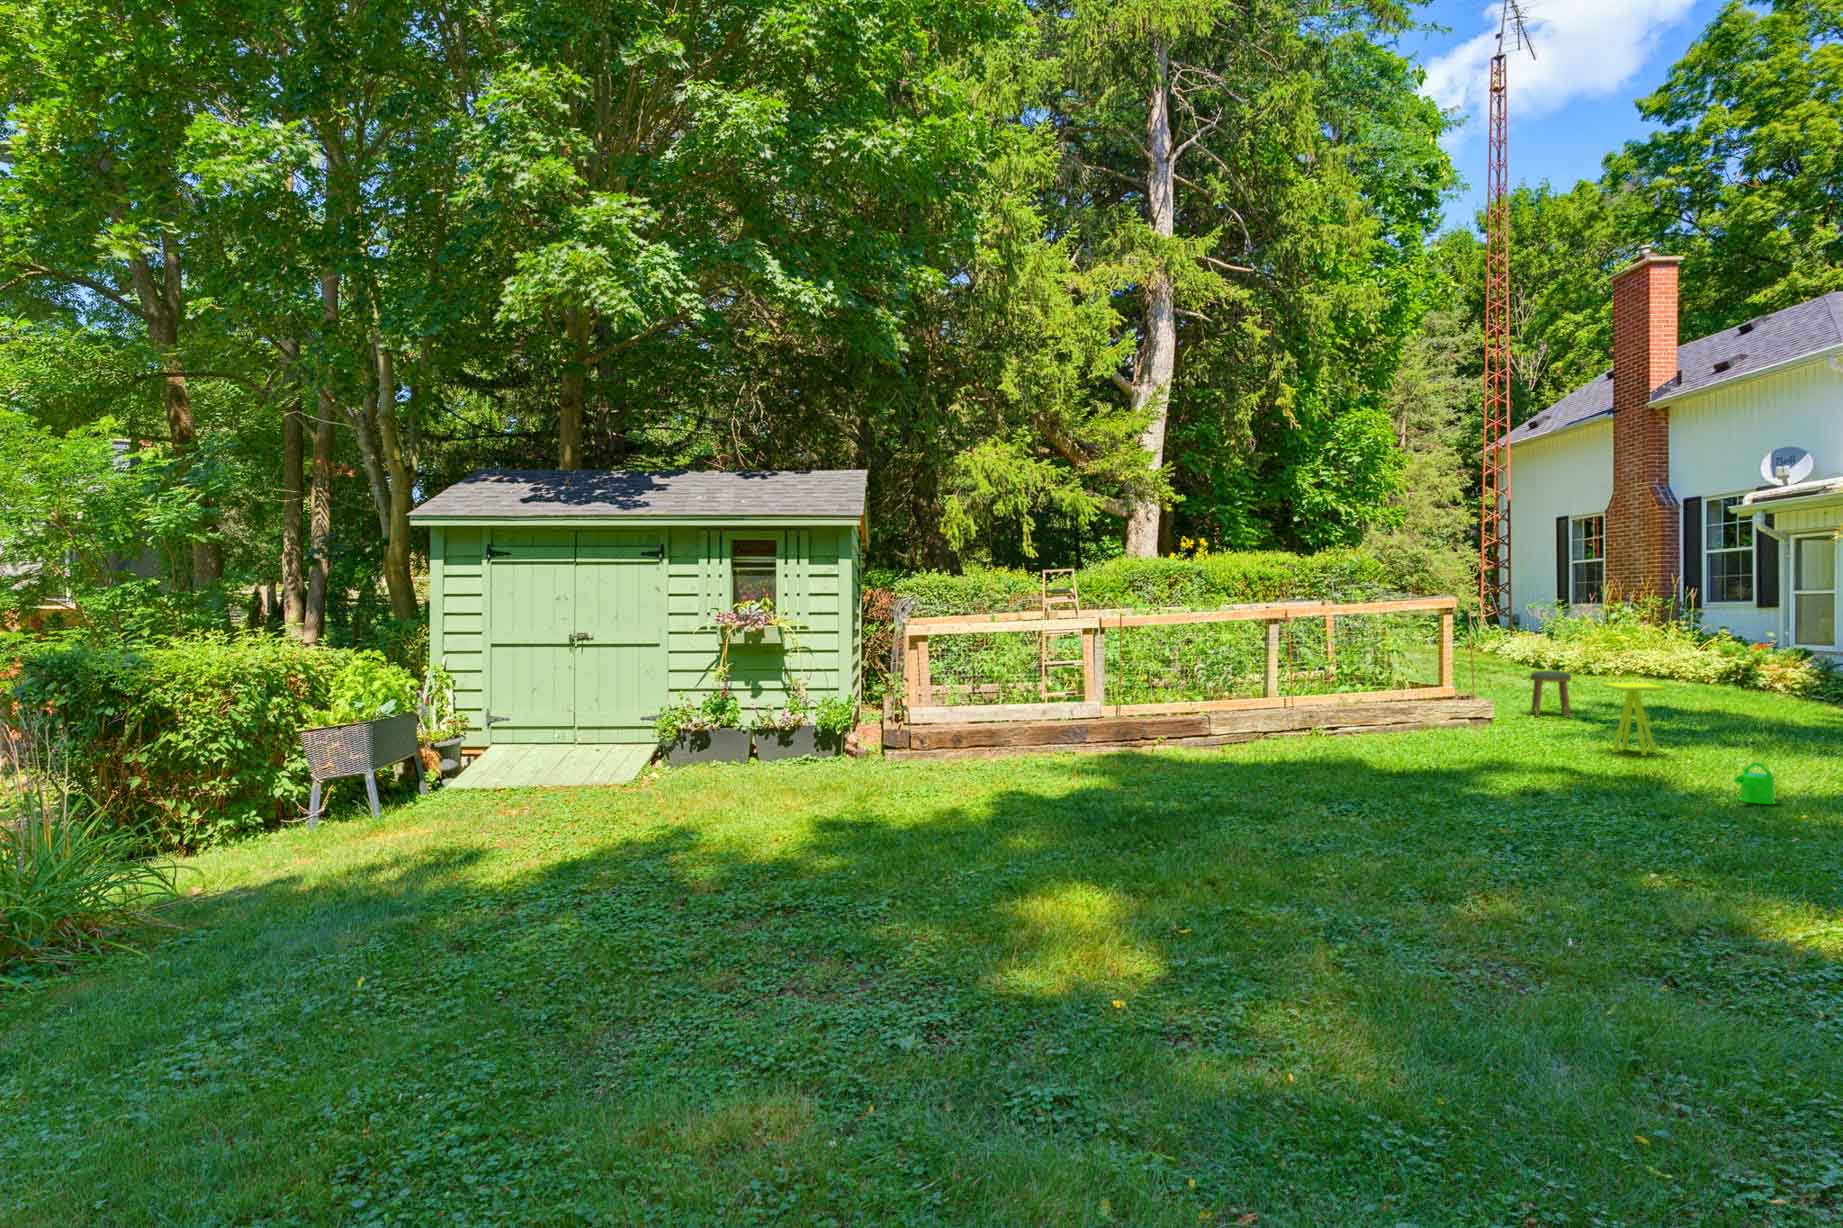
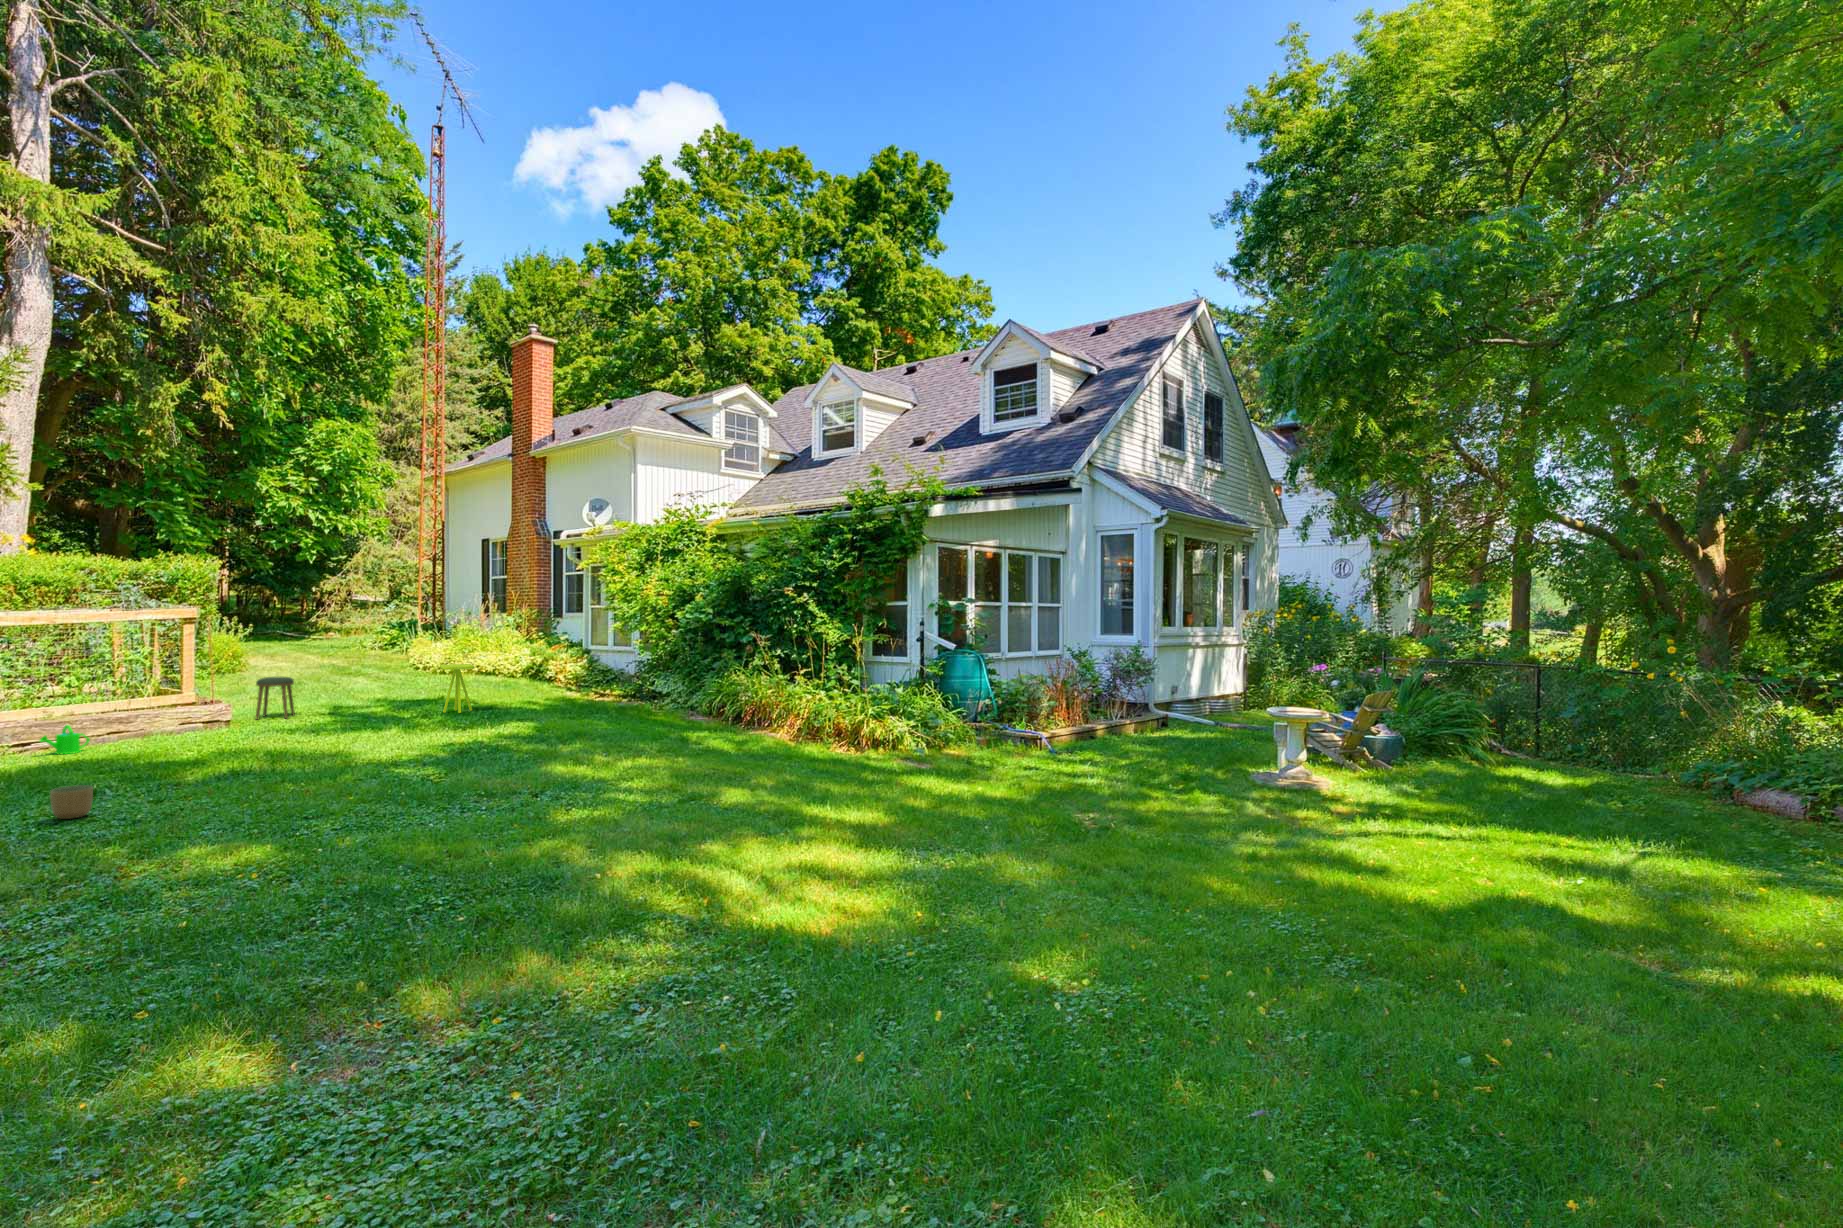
side table: present [1602,683,1666,756] -> present [440,664,474,713]
watering can: present [1734,762,1776,804] -> present [40,725,90,754]
planter: none [1653,783,1697,820] -> present [50,785,93,819]

